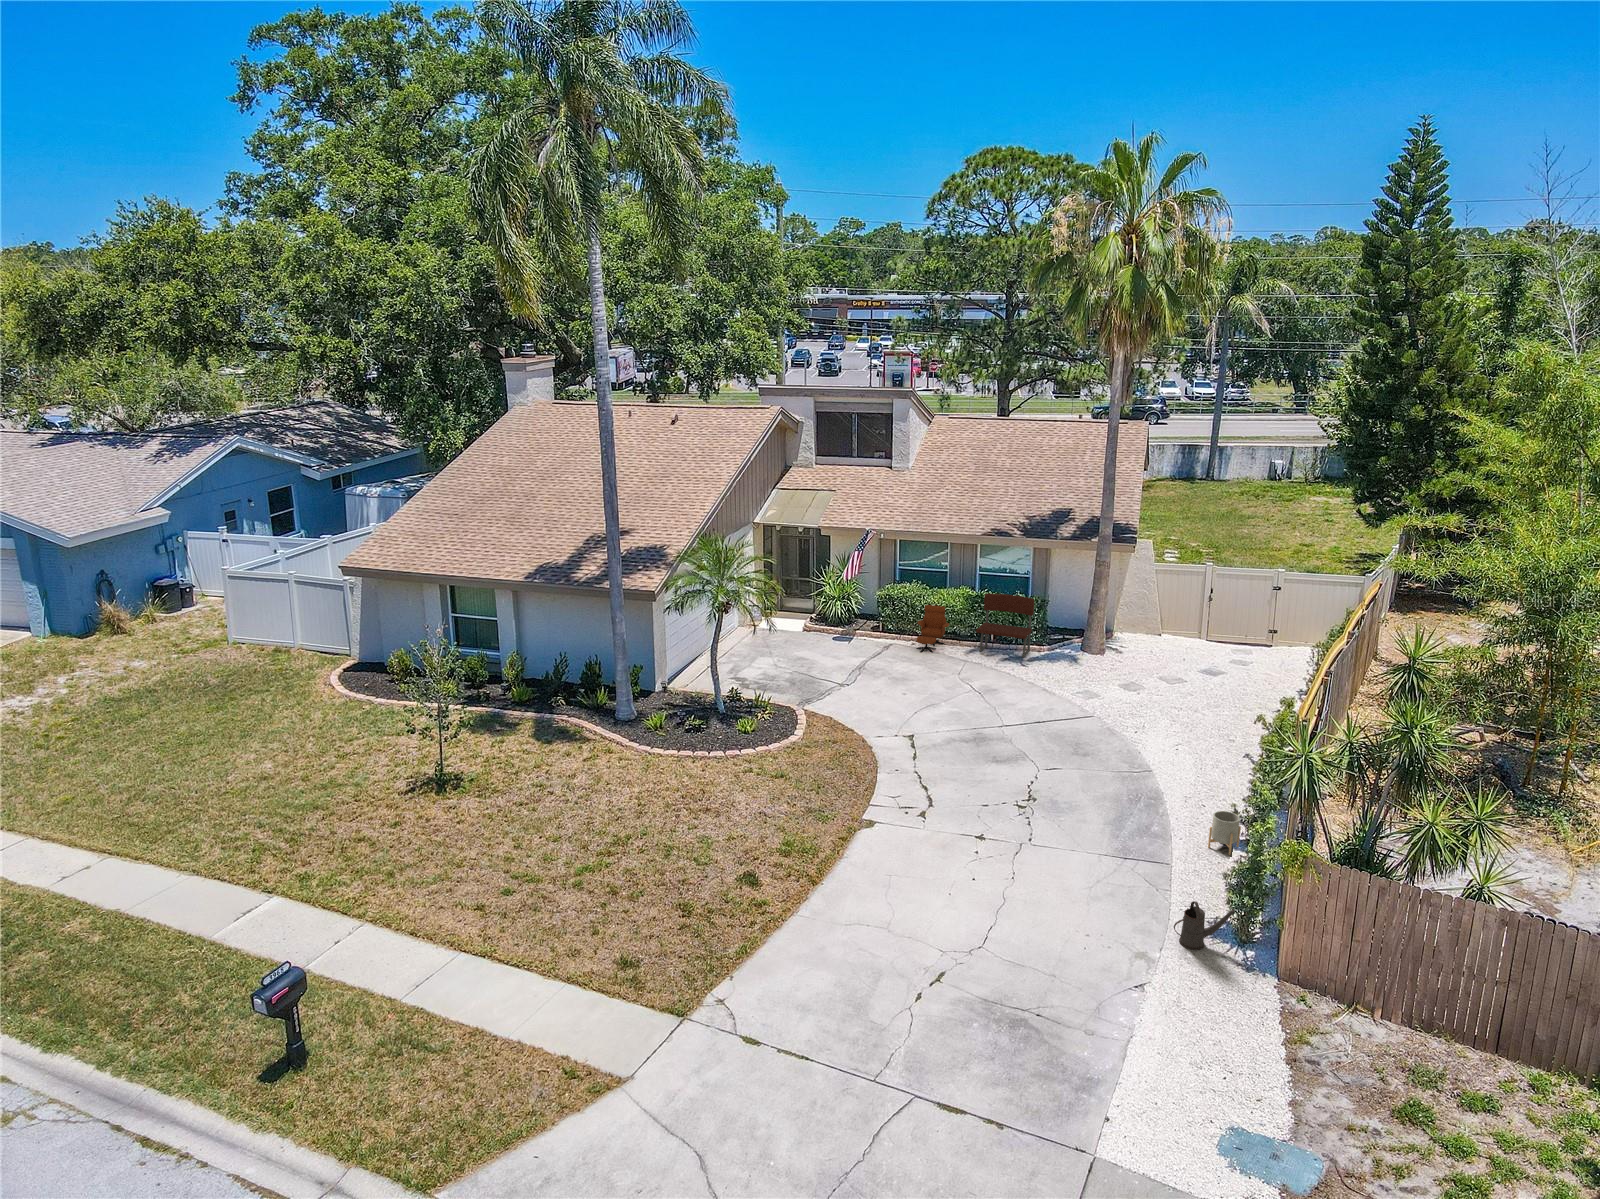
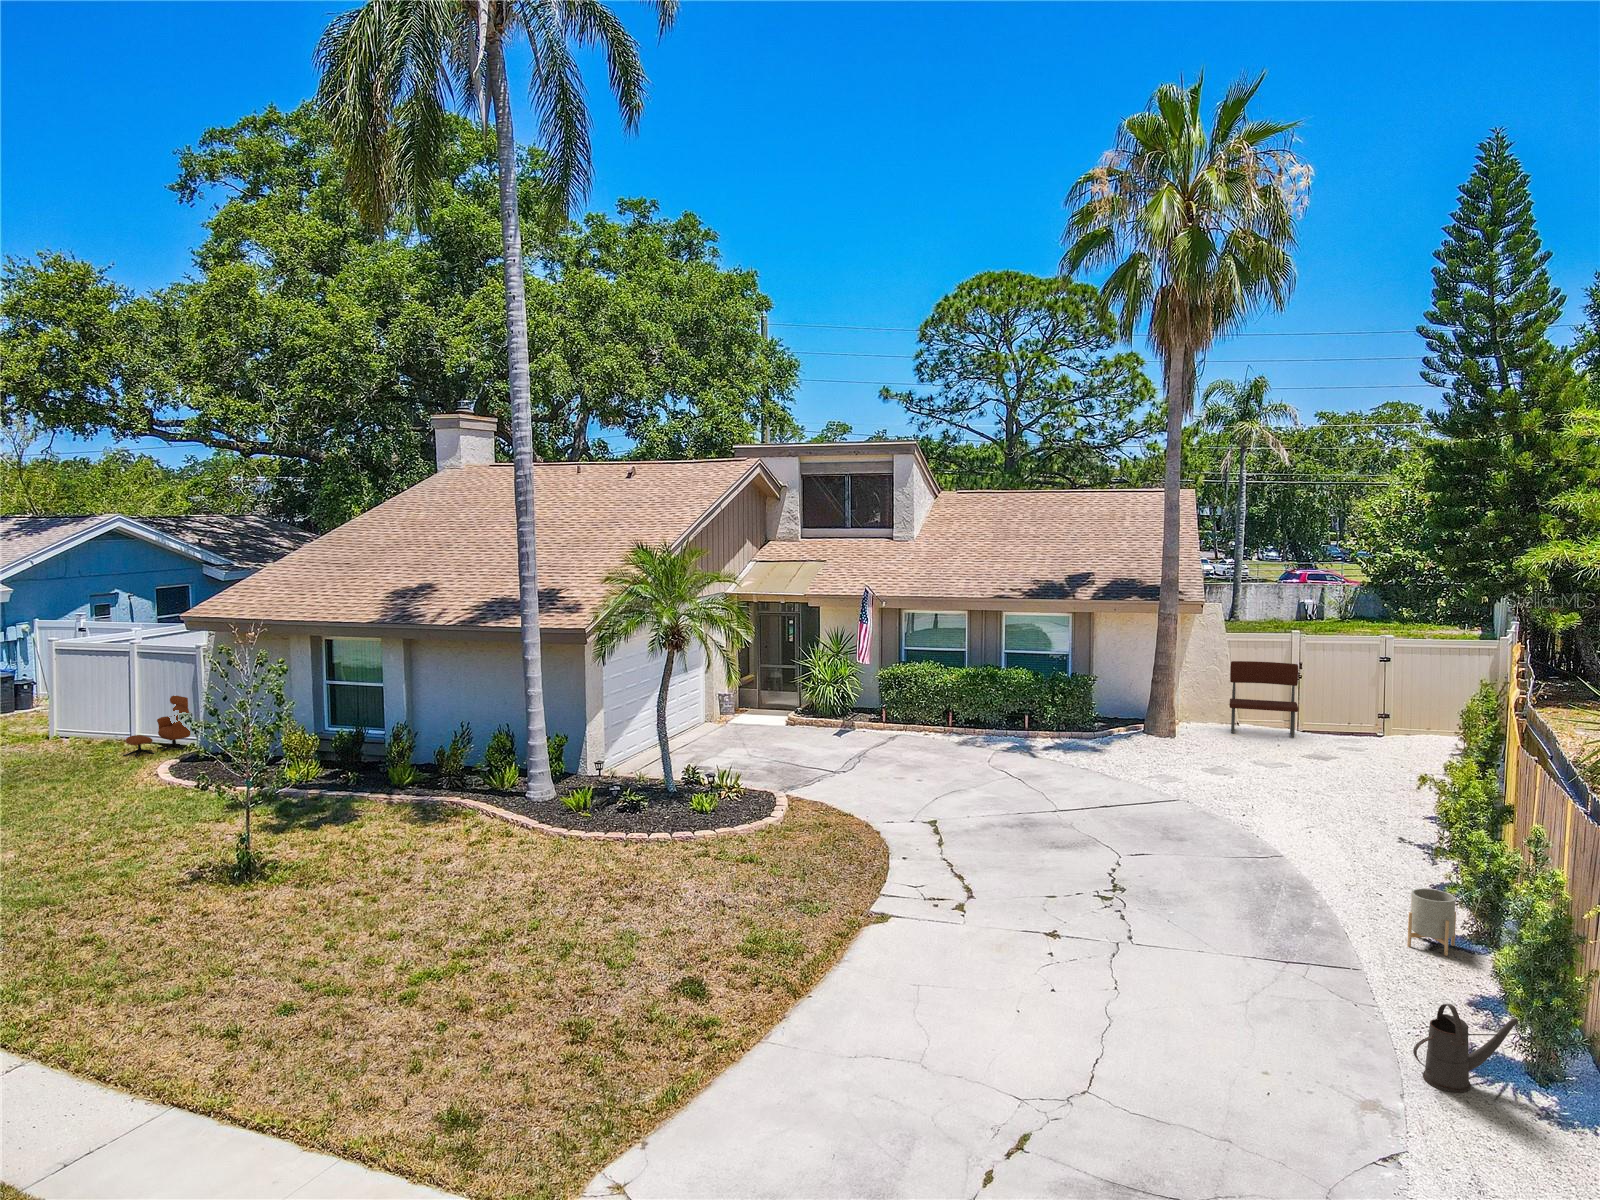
bench: present [976,593,1034,658] -> present [1229,661,1298,738]
lounge chair: present [916,605,949,652] -> present [123,696,190,757]

